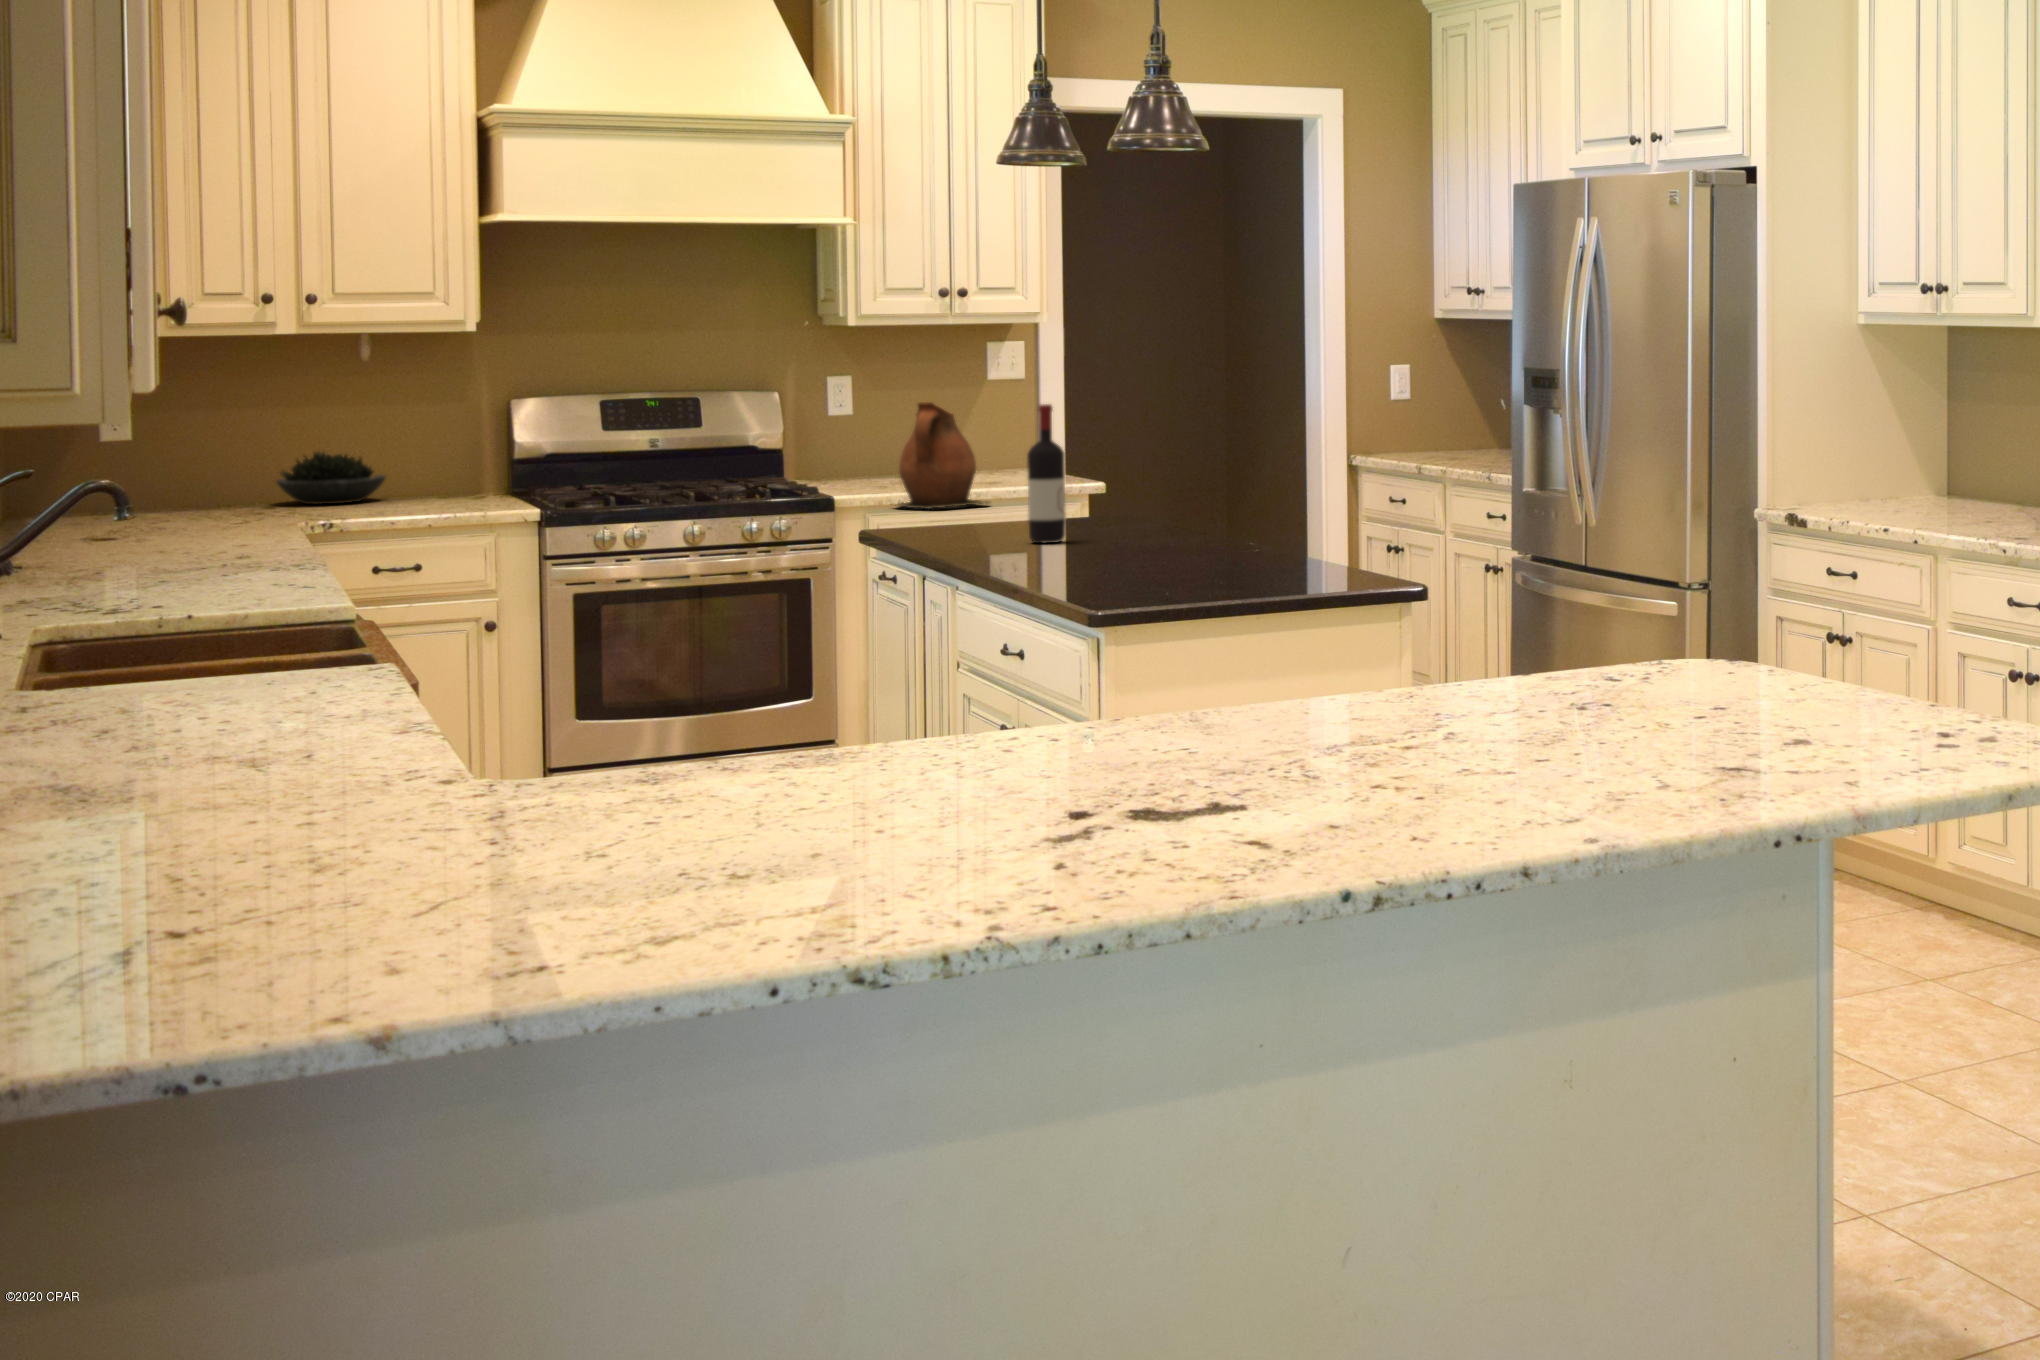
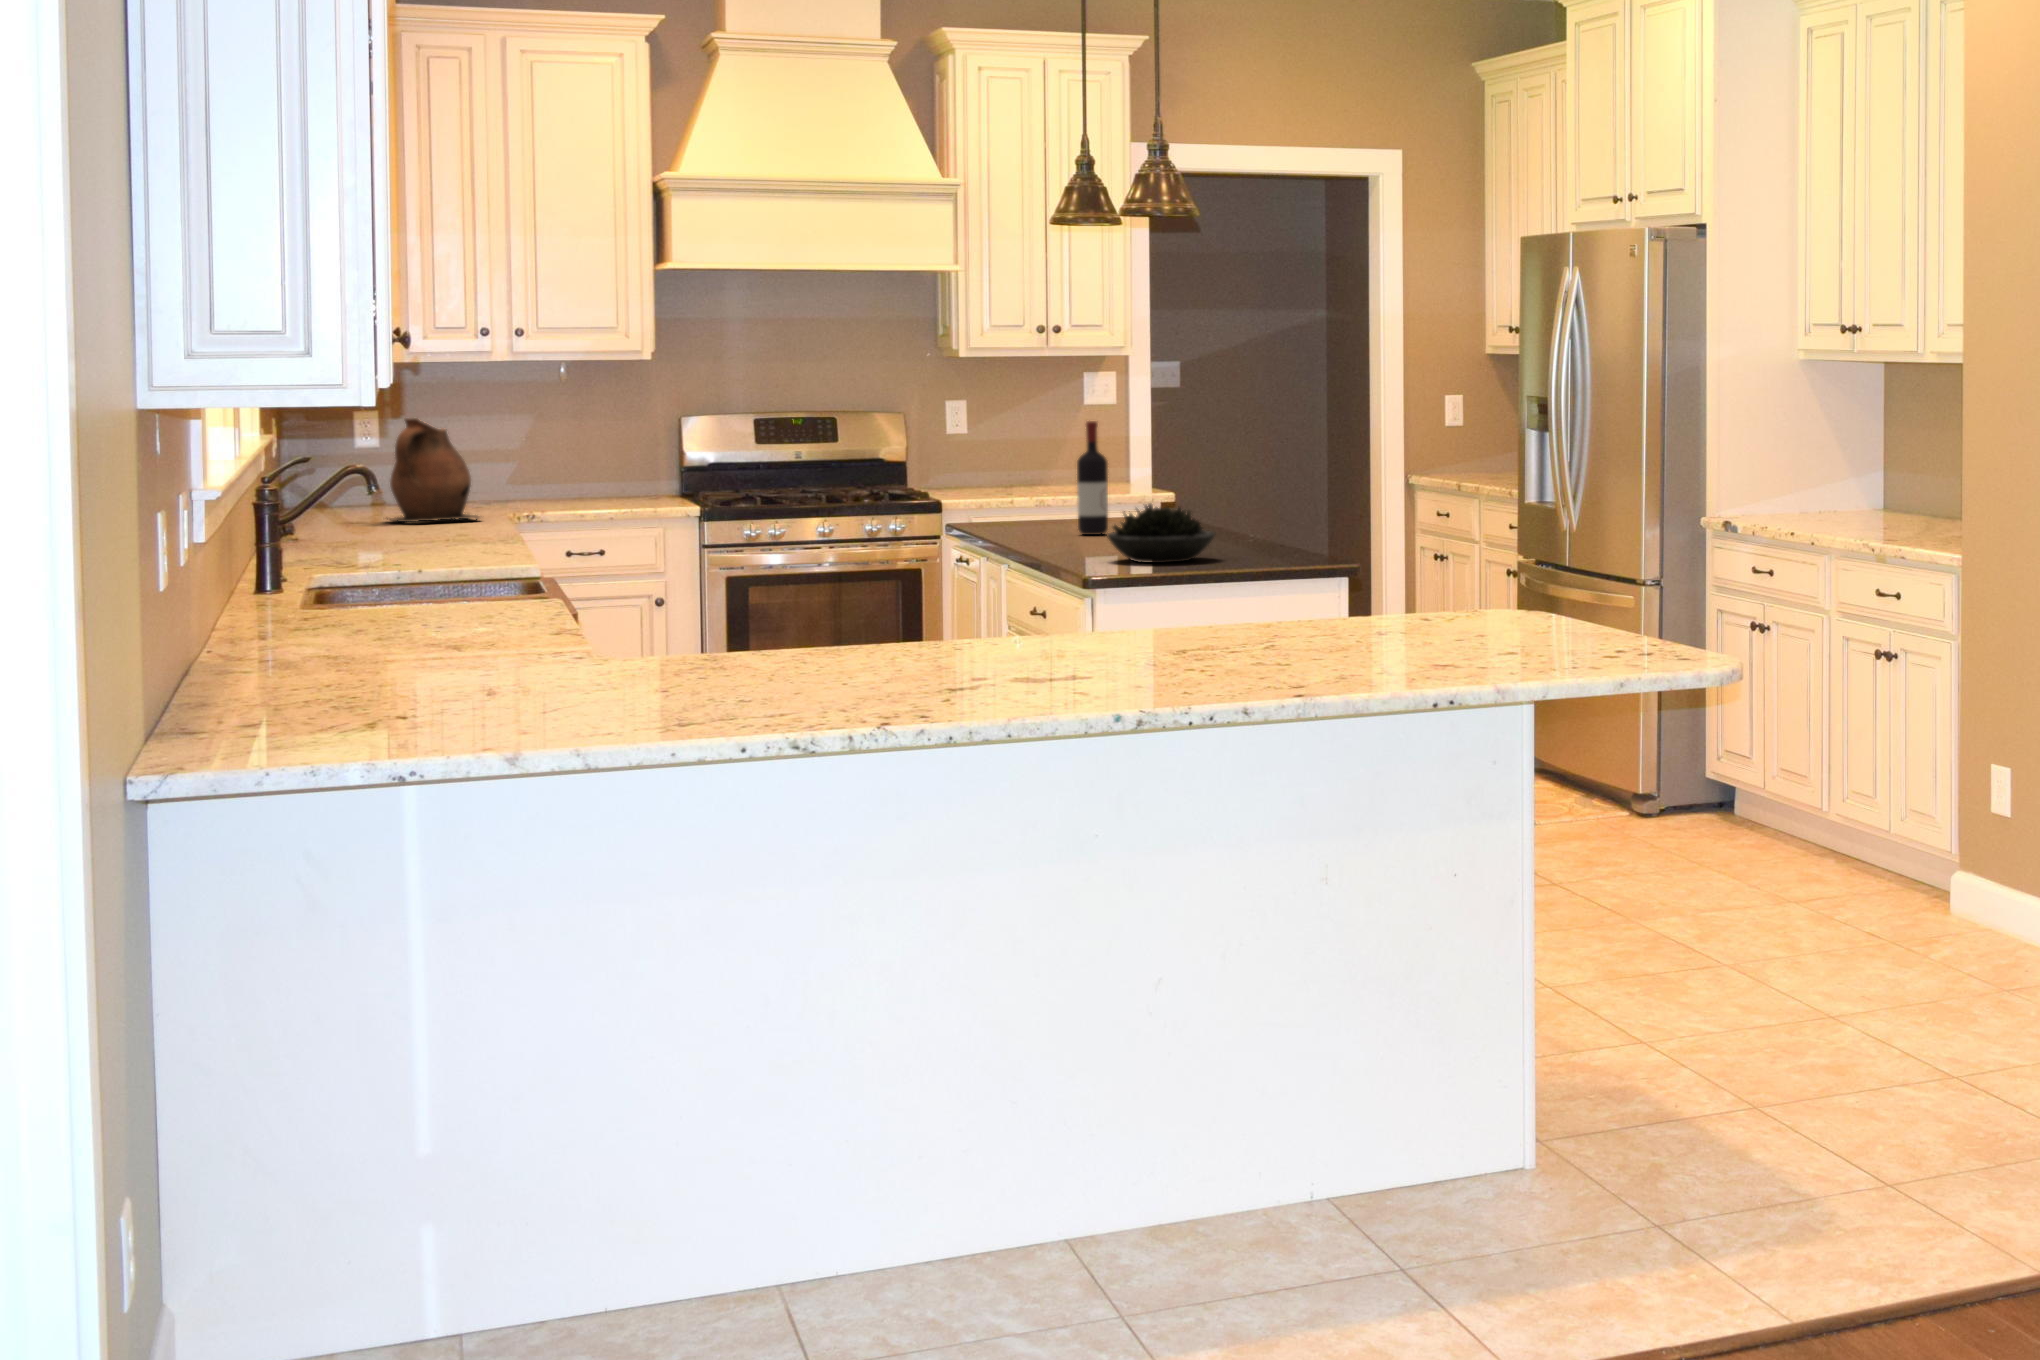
ceramic pitcher: present [891,402,988,509] -> present [387,418,479,522]
succulent plant: present [276,452,386,504] -> present [1107,504,1215,563]

